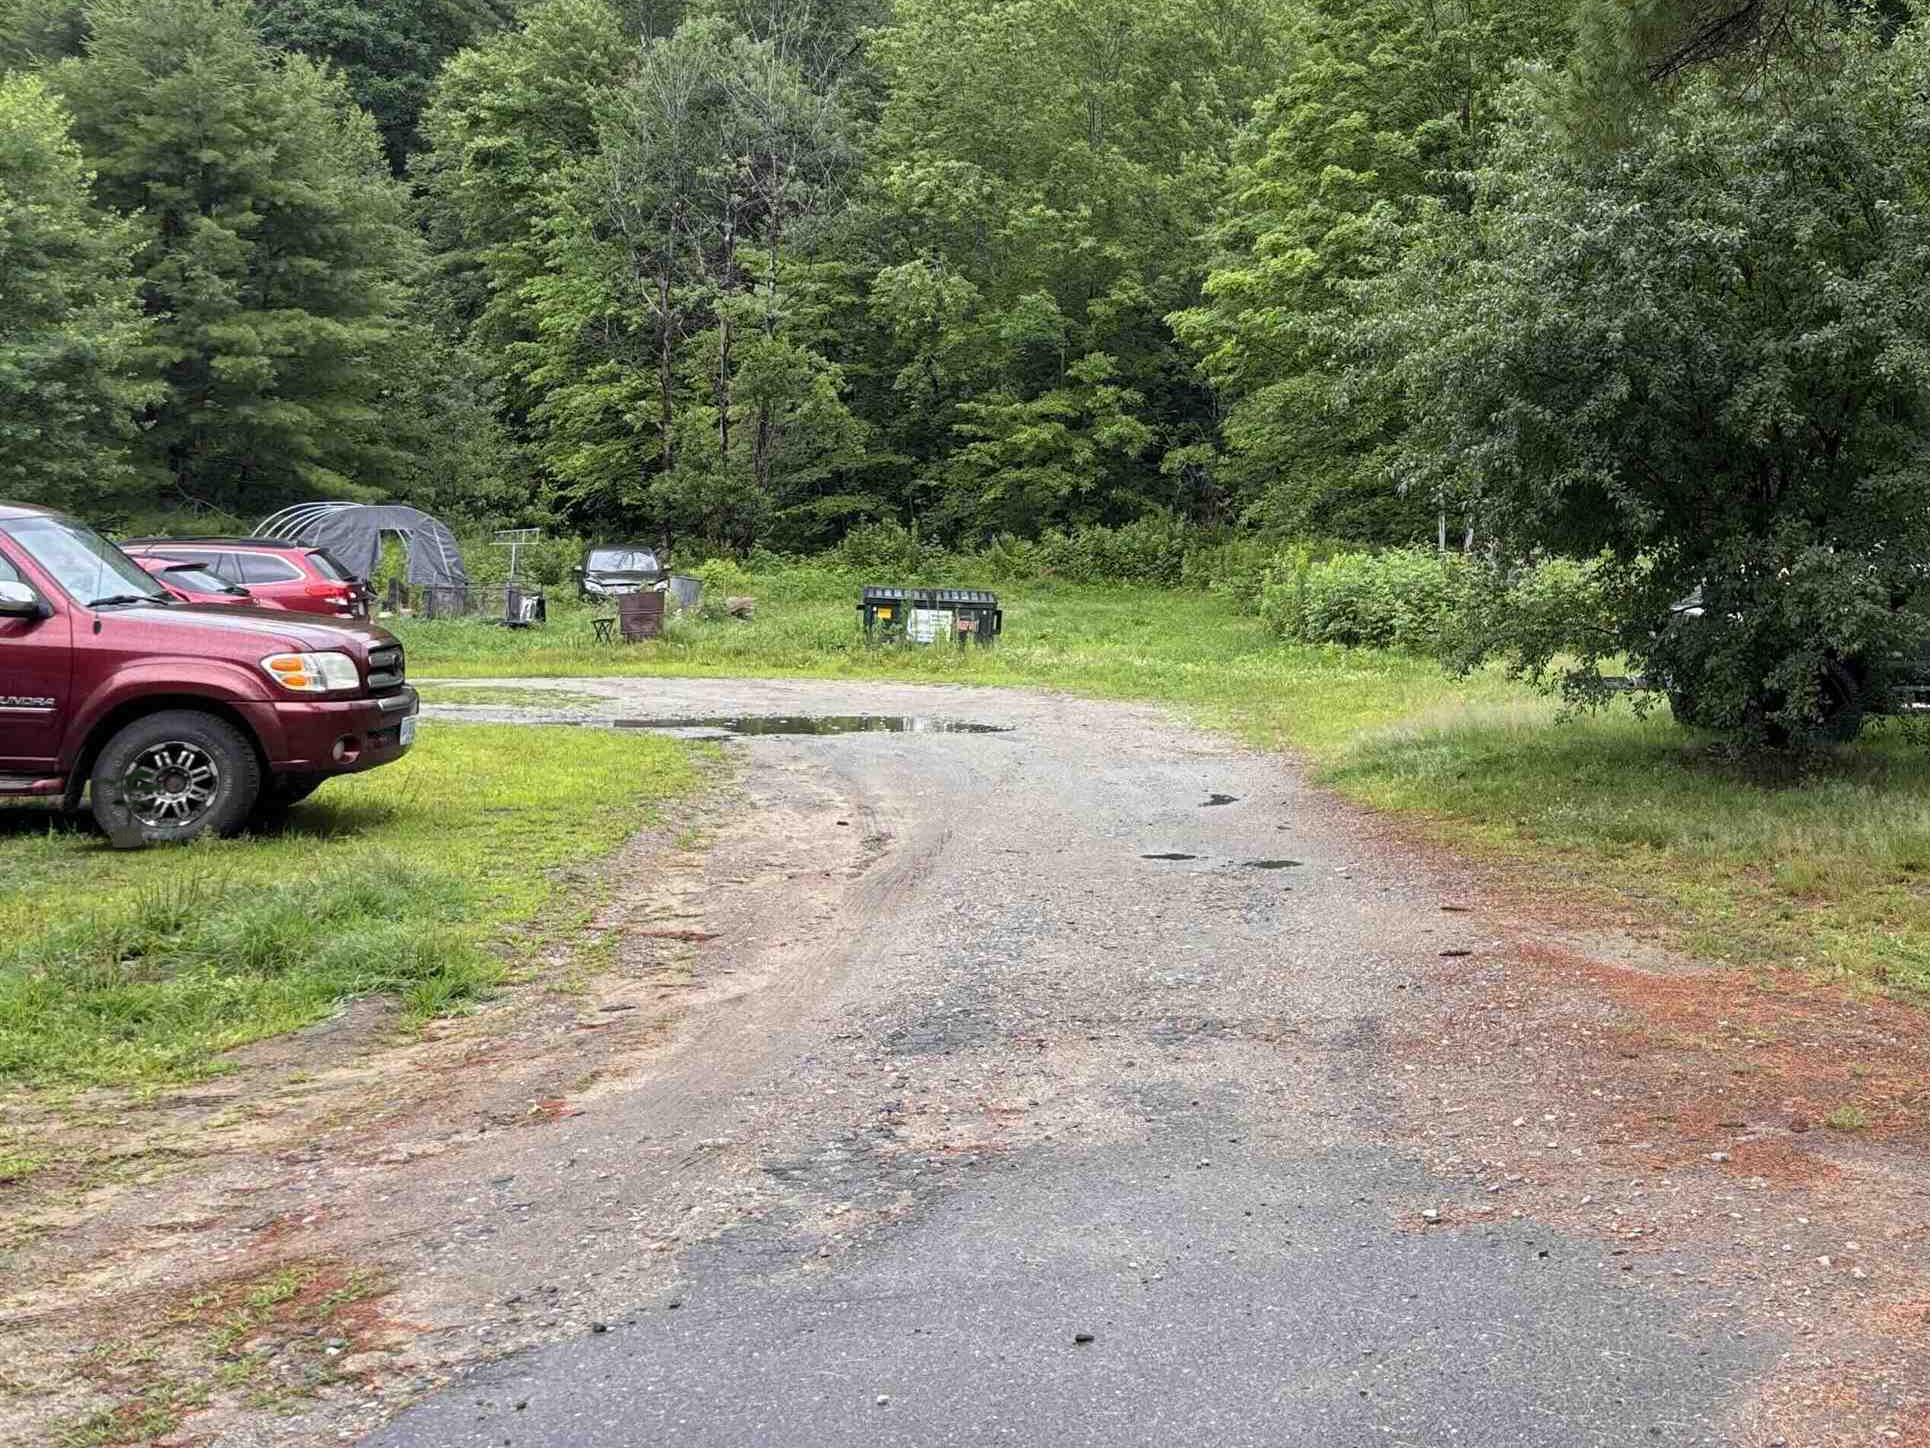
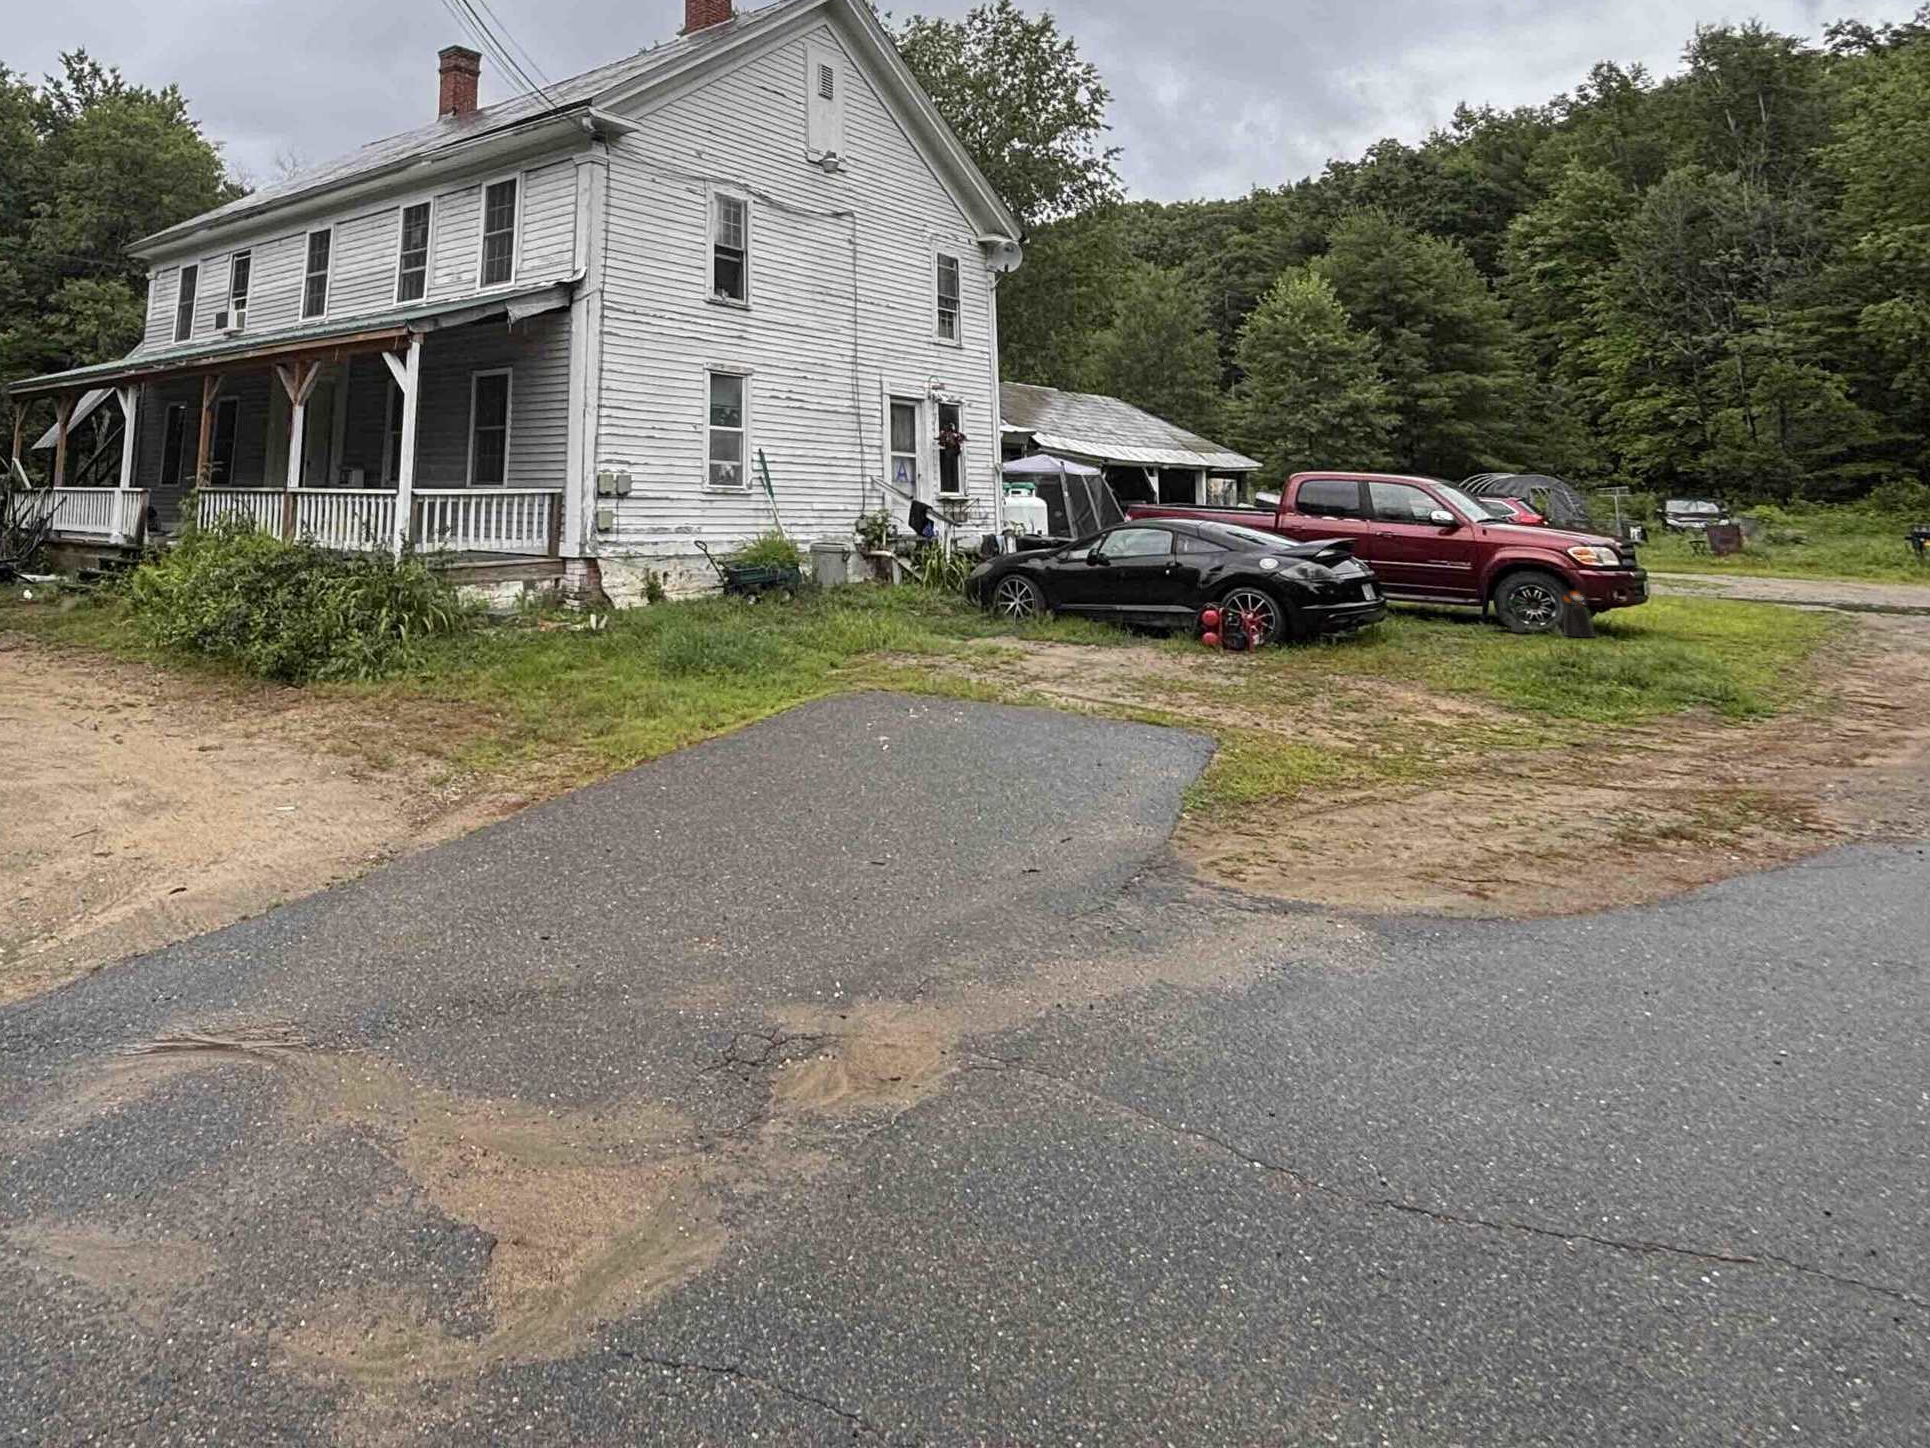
watering can: none [221,745,285,846] -> present [1564,591,1595,637]

